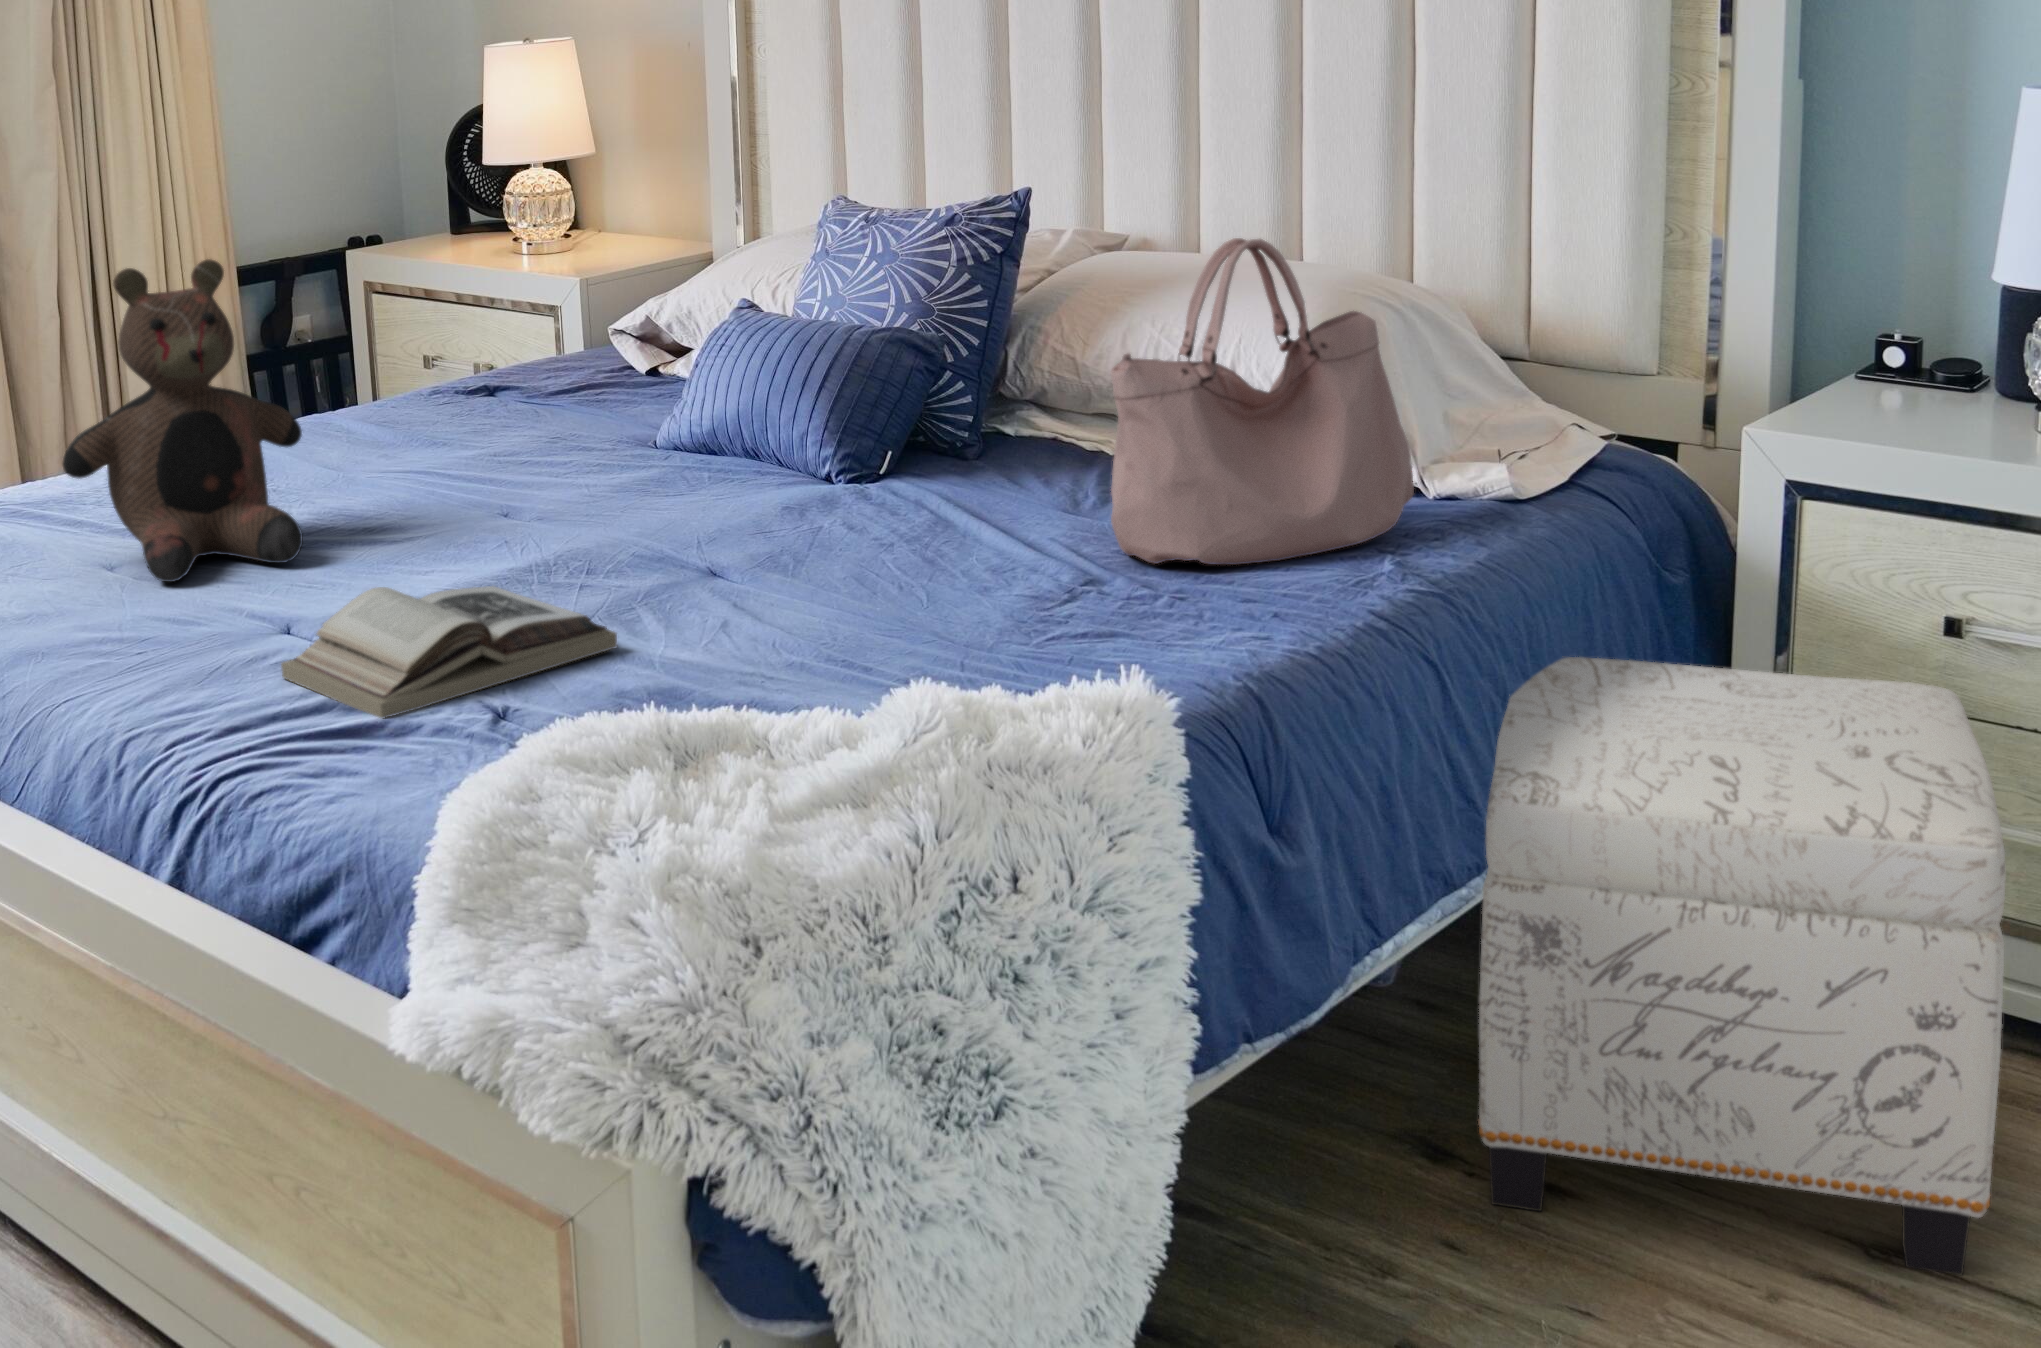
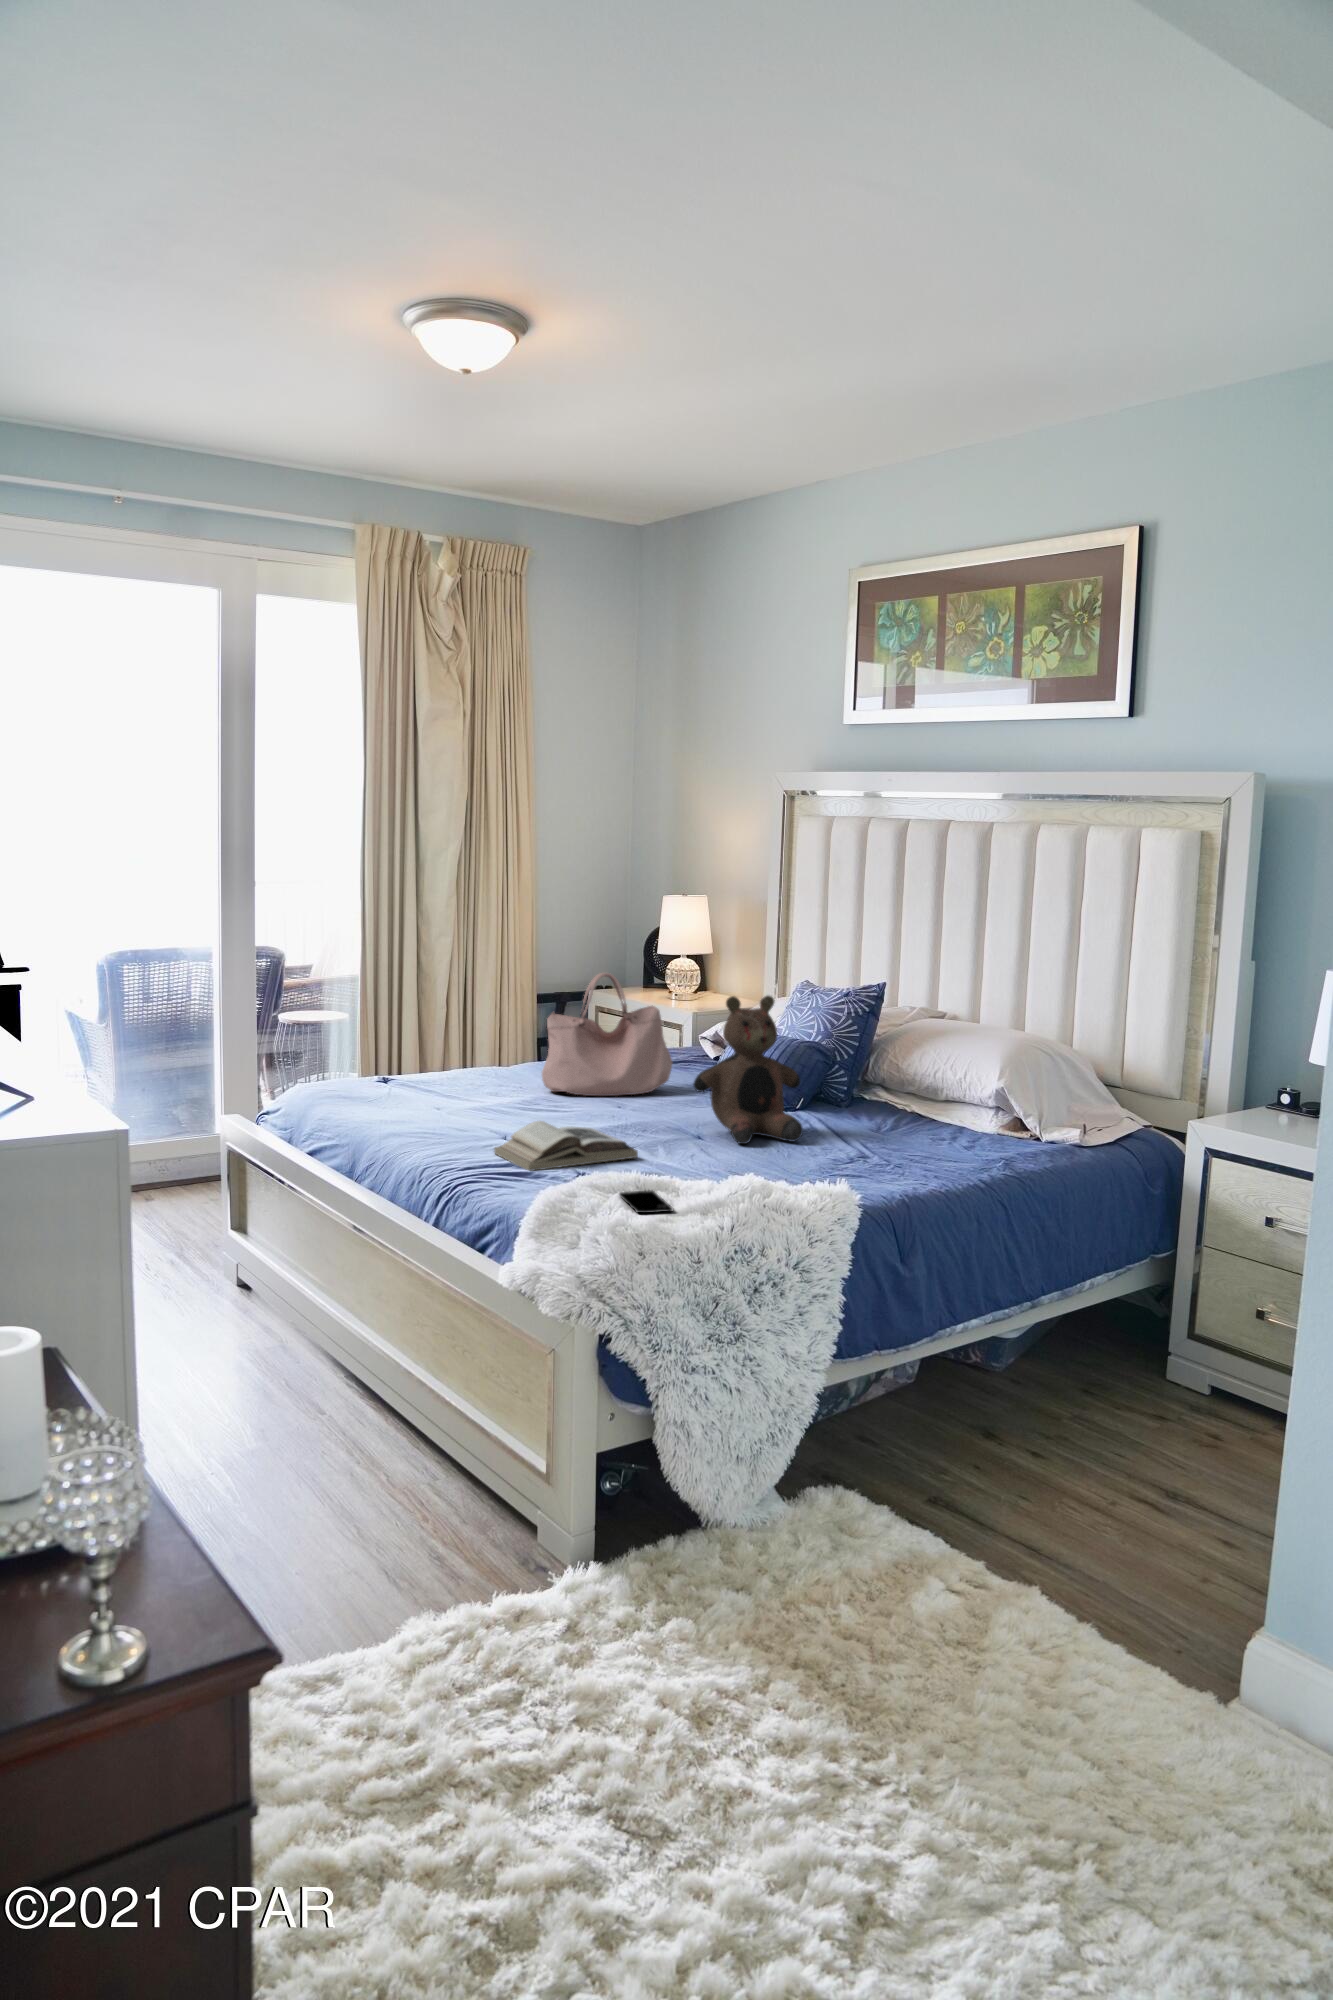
handbag: present [1111,238,1414,565] -> present [542,973,672,1096]
teddy bear: present [62,259,303,582] -> present [693,996,803,1144]
ottoman: present [1478,657,2006,1275] -> none [995,1217,1257,1504]
smartphone: none [628,745,782,819] -> present [619,1190,673,1213]

